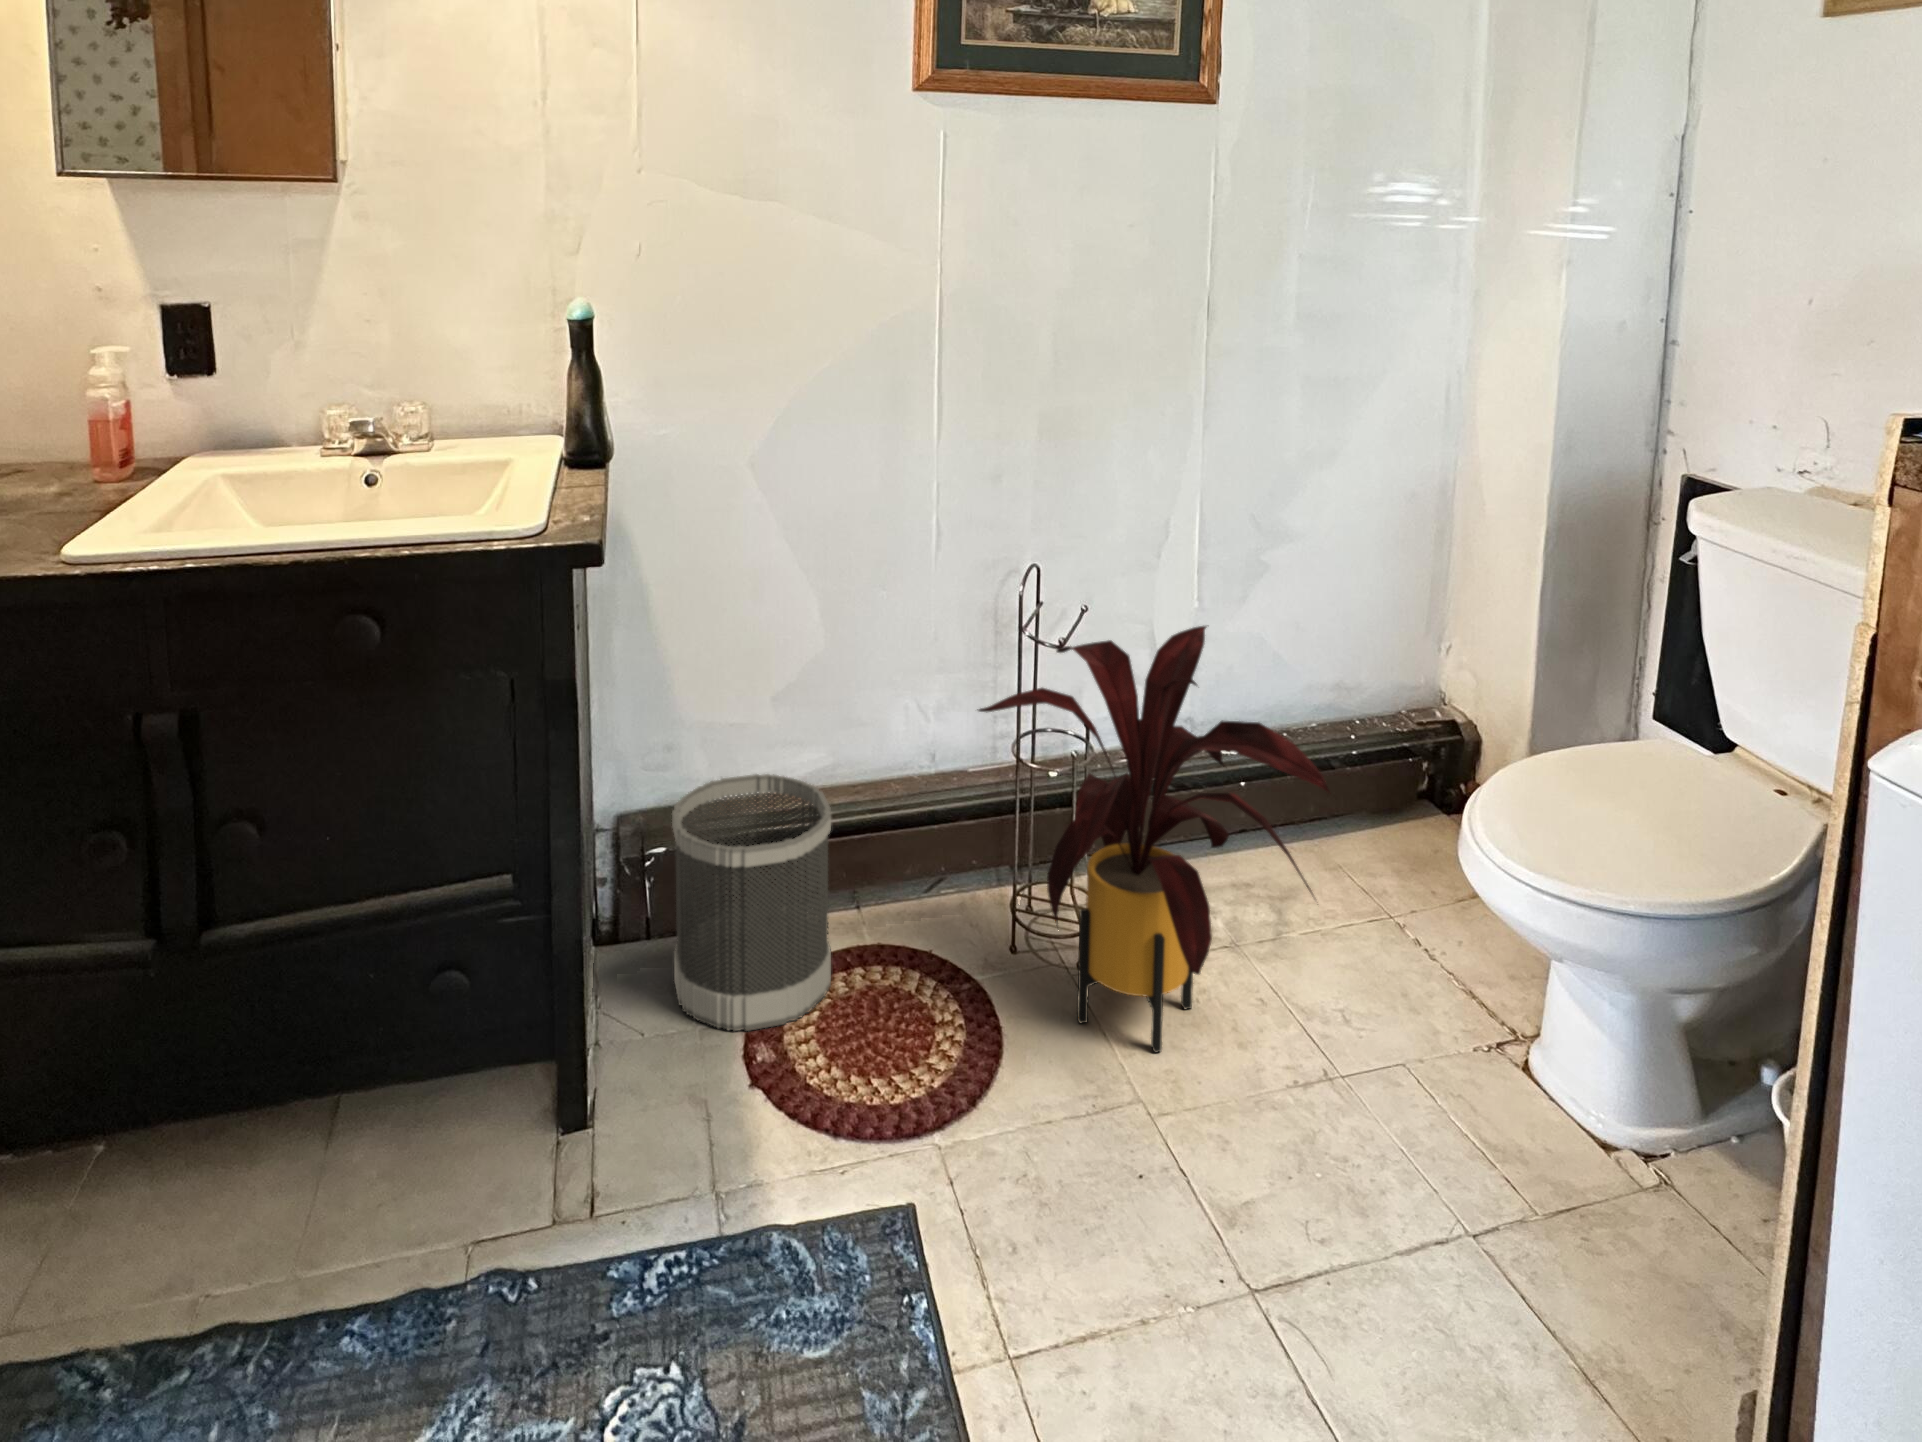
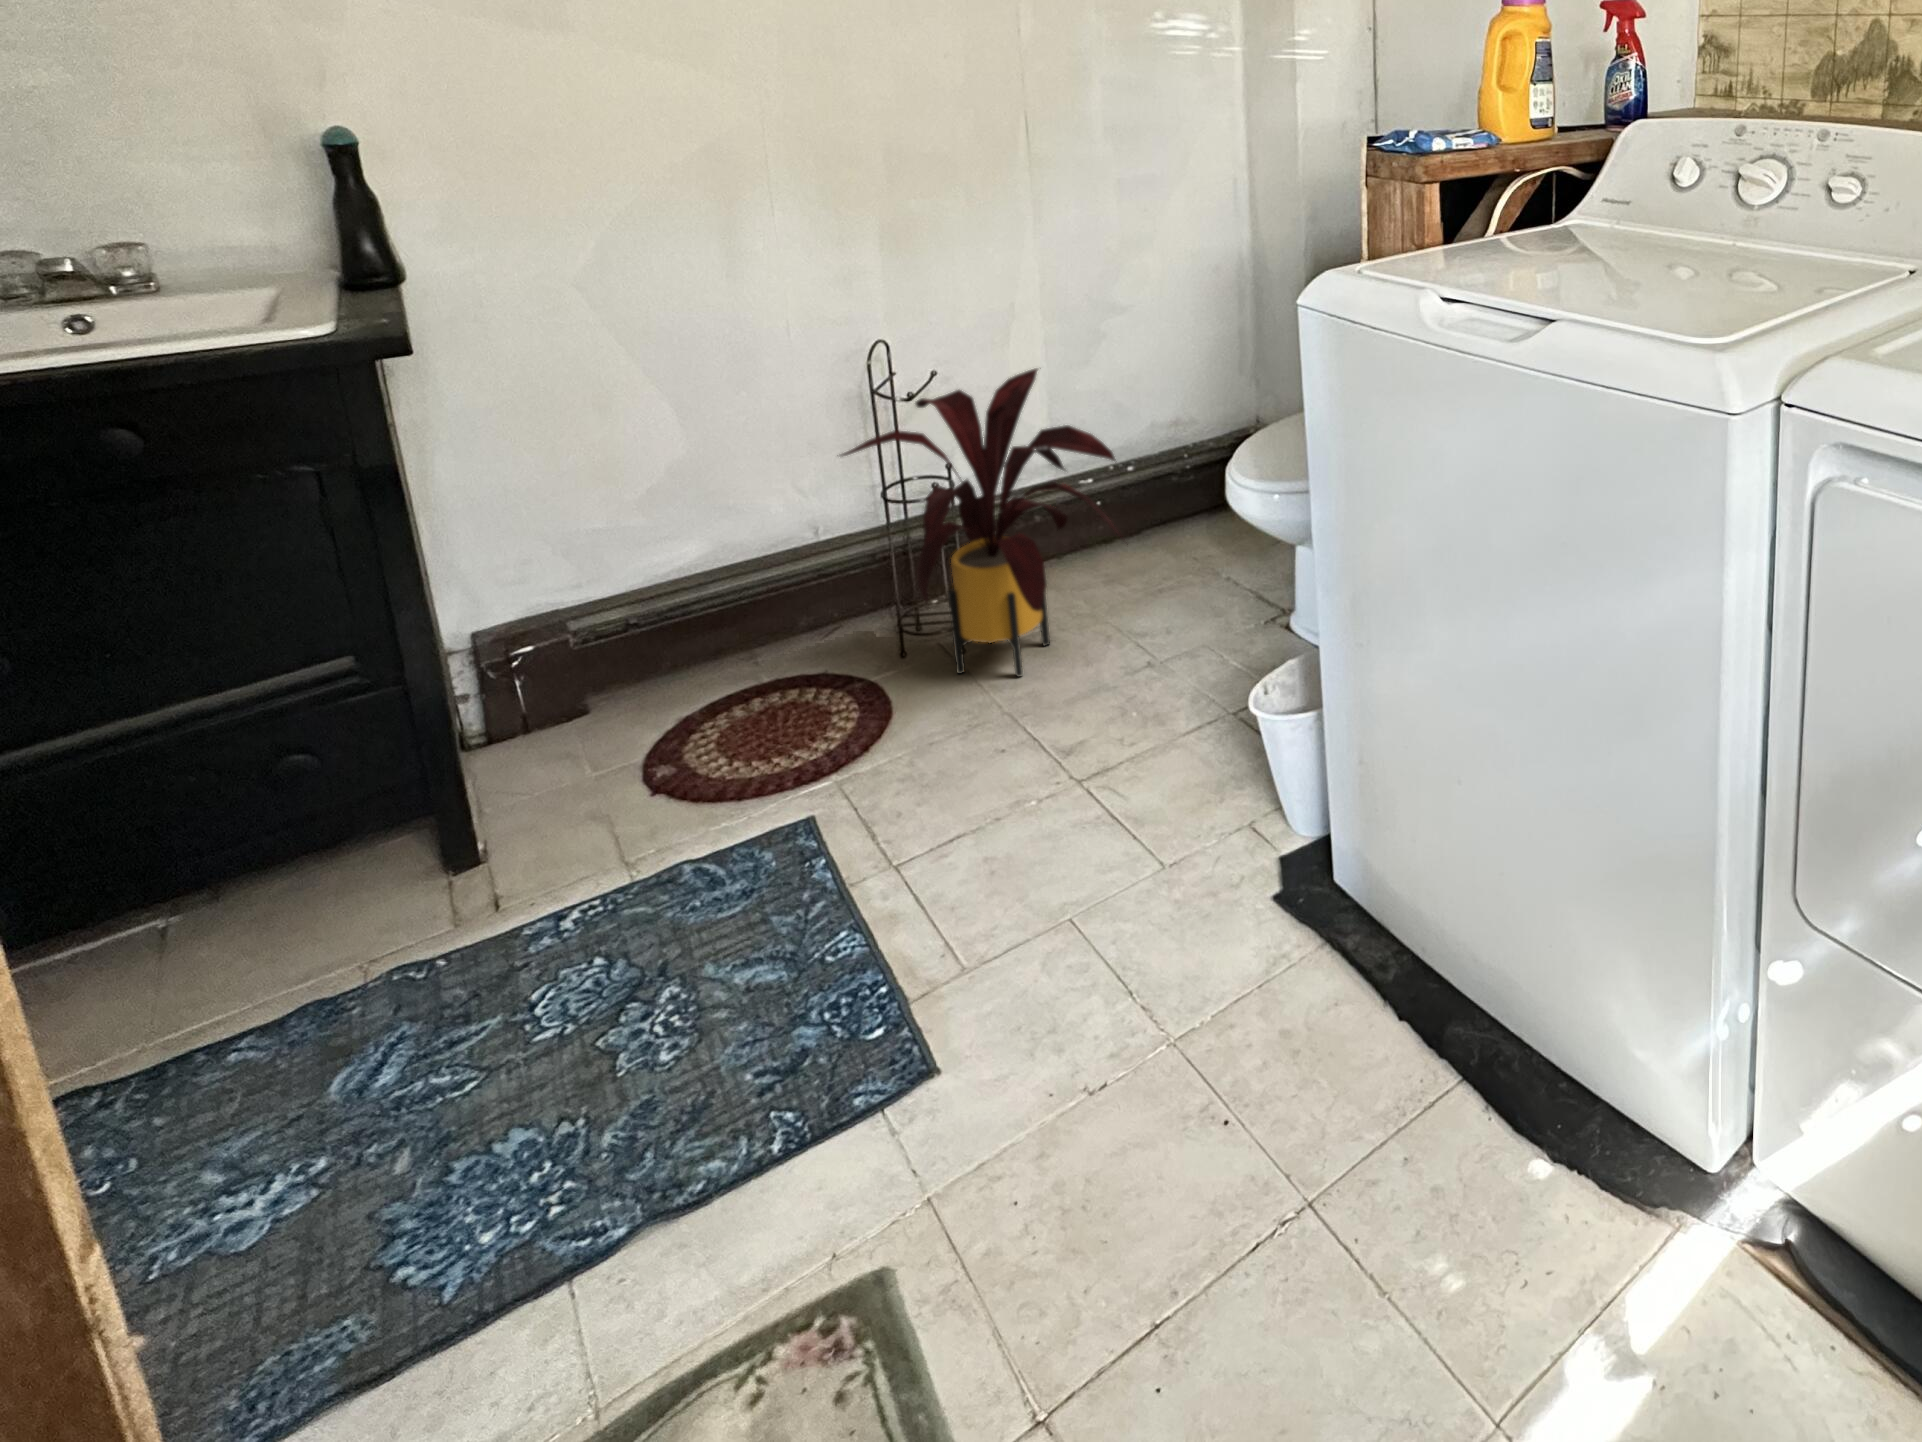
wastebasket: present [672,774,831,1031] -> none [543,547,735,757]

